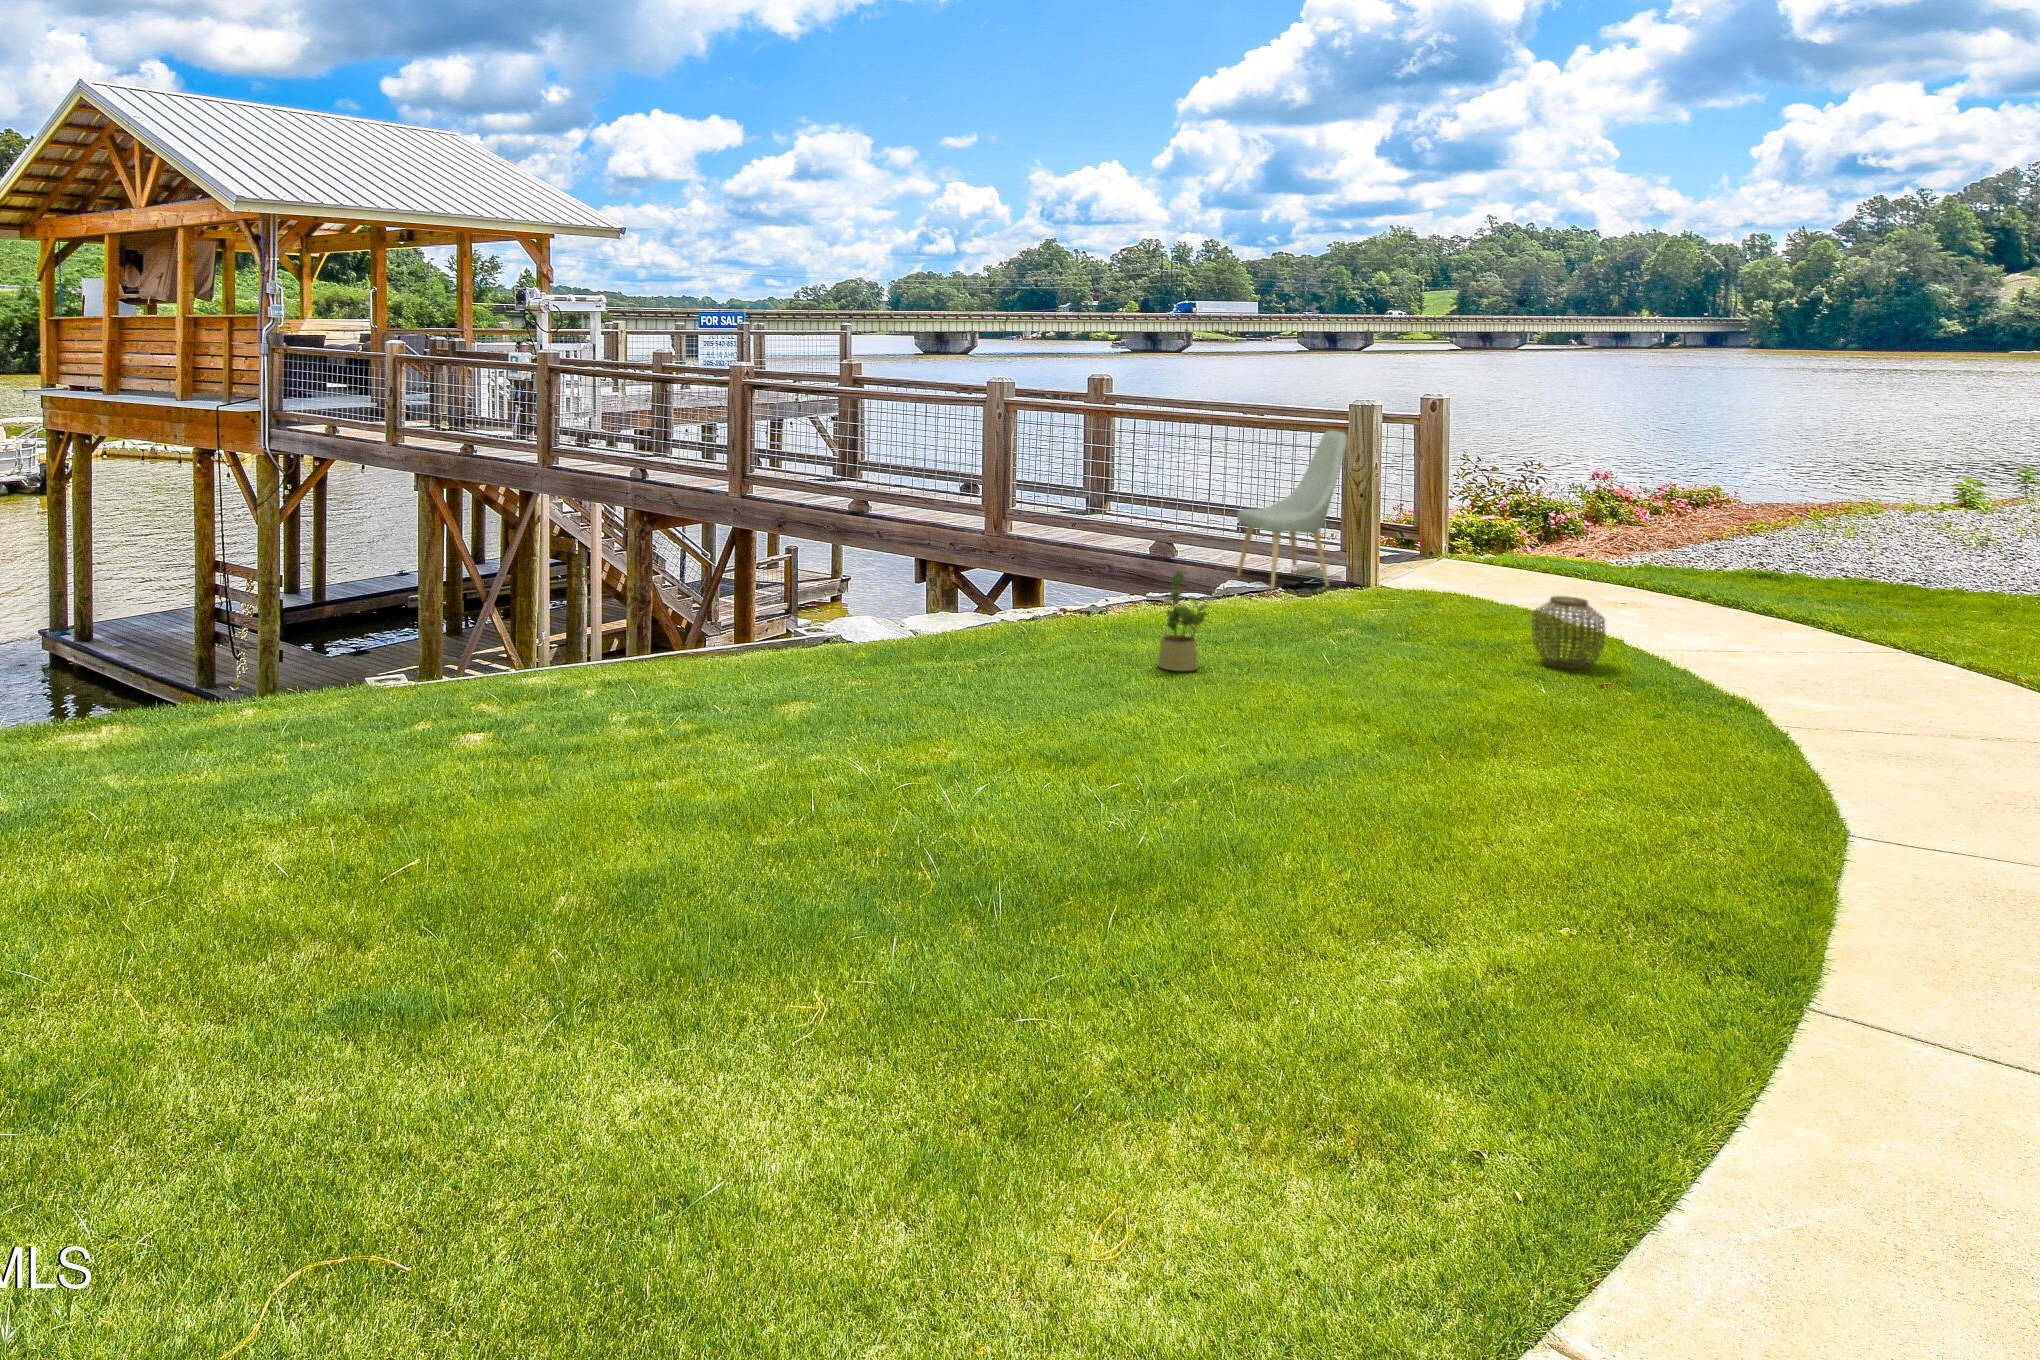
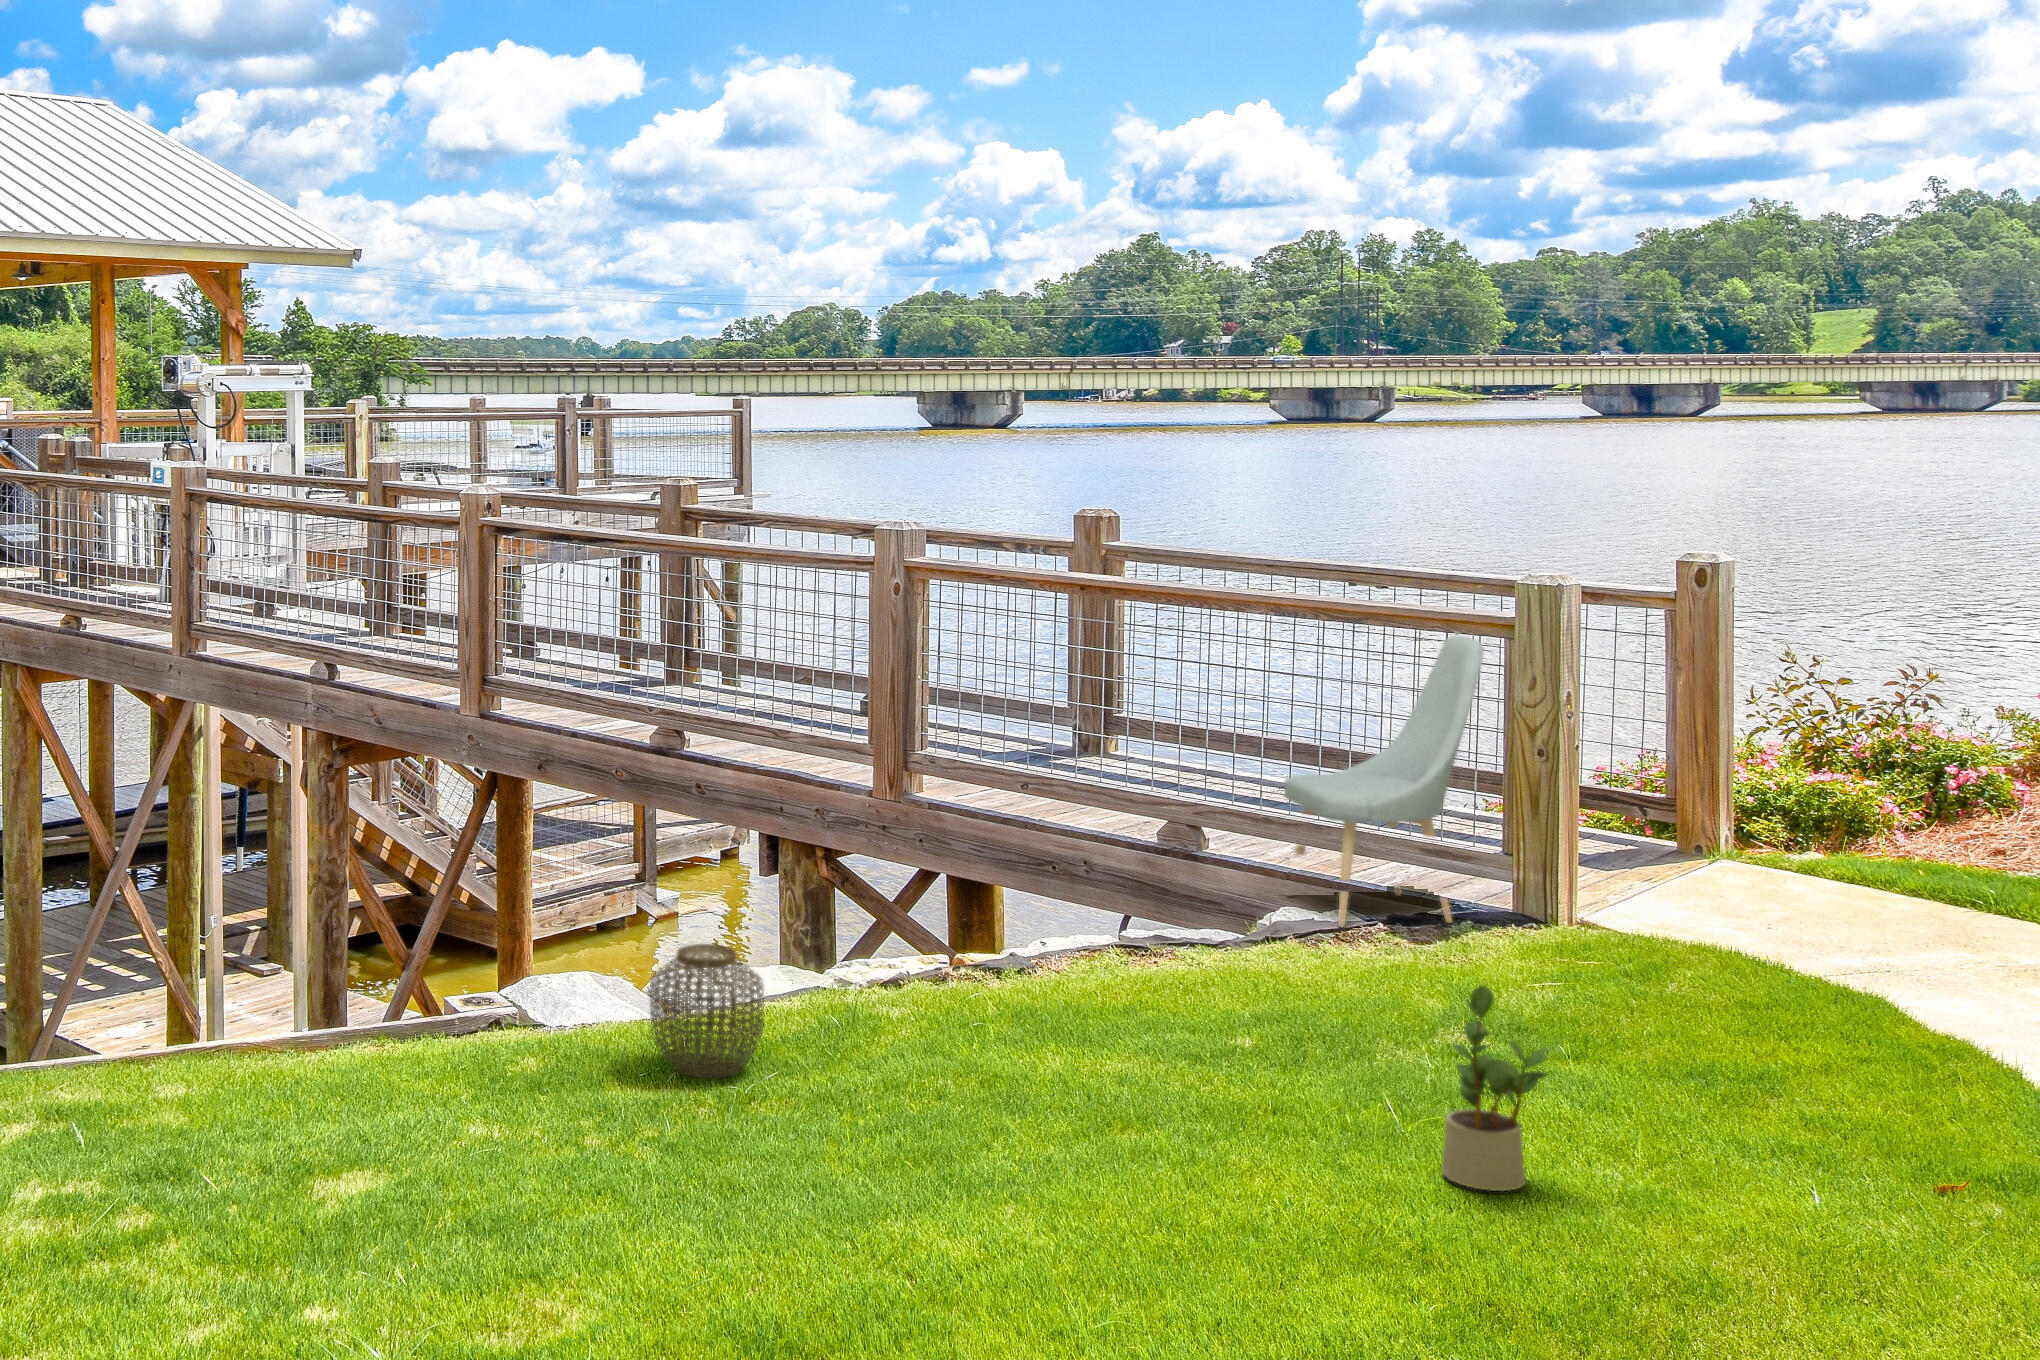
potted plant: present [1158,571,1208,671] -> present [1442,985,1551,1191]
woven basket: present [1532,596,1605,670] -> present [650,944,764,1078]

